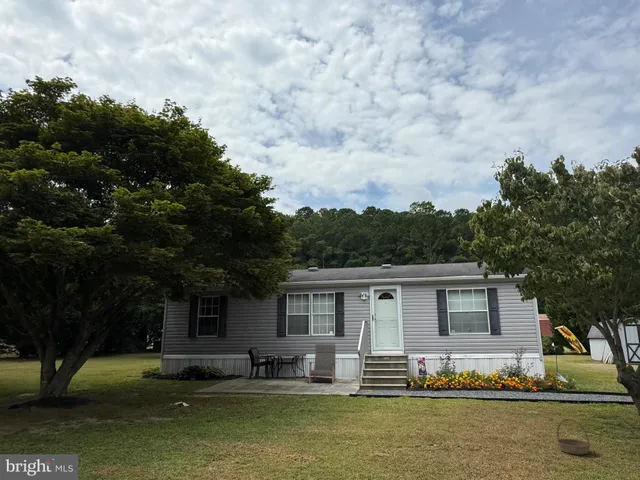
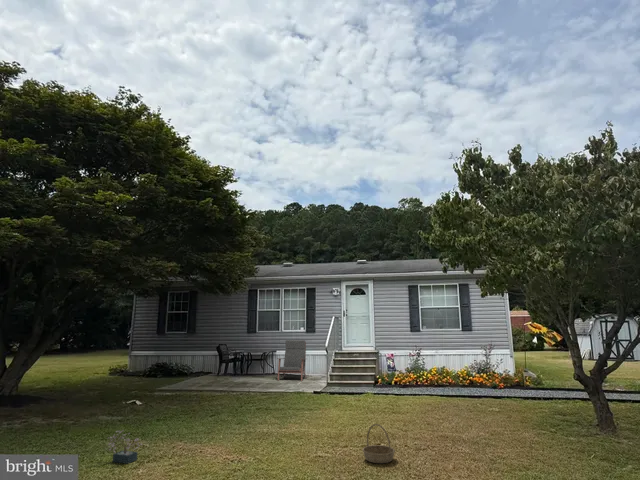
basket: present [557,419,590,455] -> present [363,424,395,463]
decorative plant: none [179,429,211,461] -> present [109,431,139,464]

